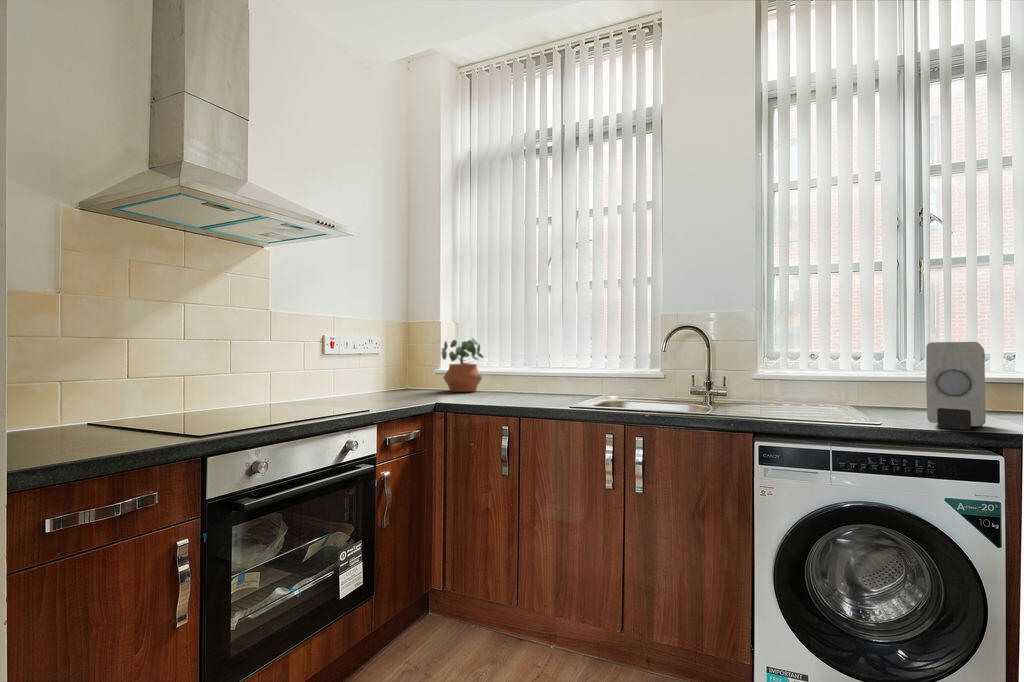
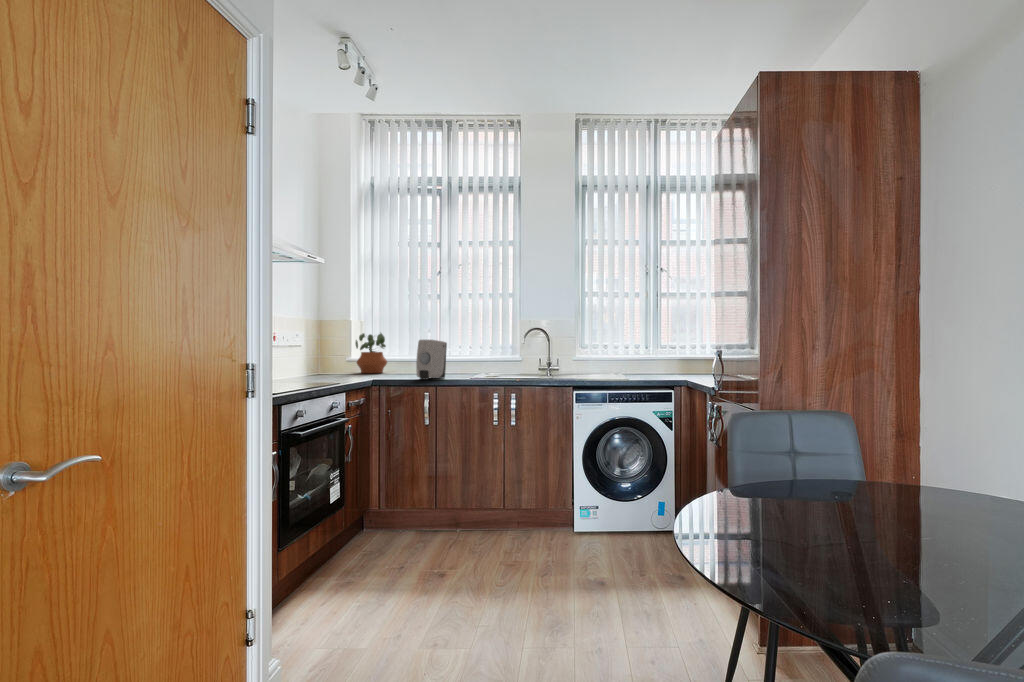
soap dispenser: present [926,342,986,430] -> present [416,340,447,379]

